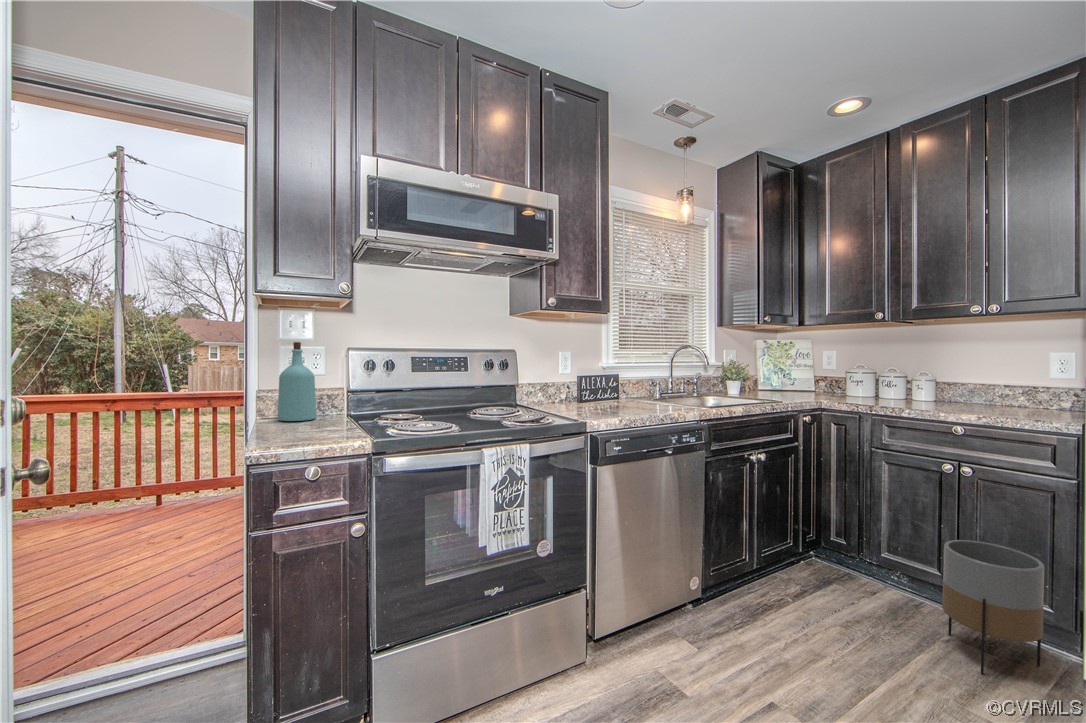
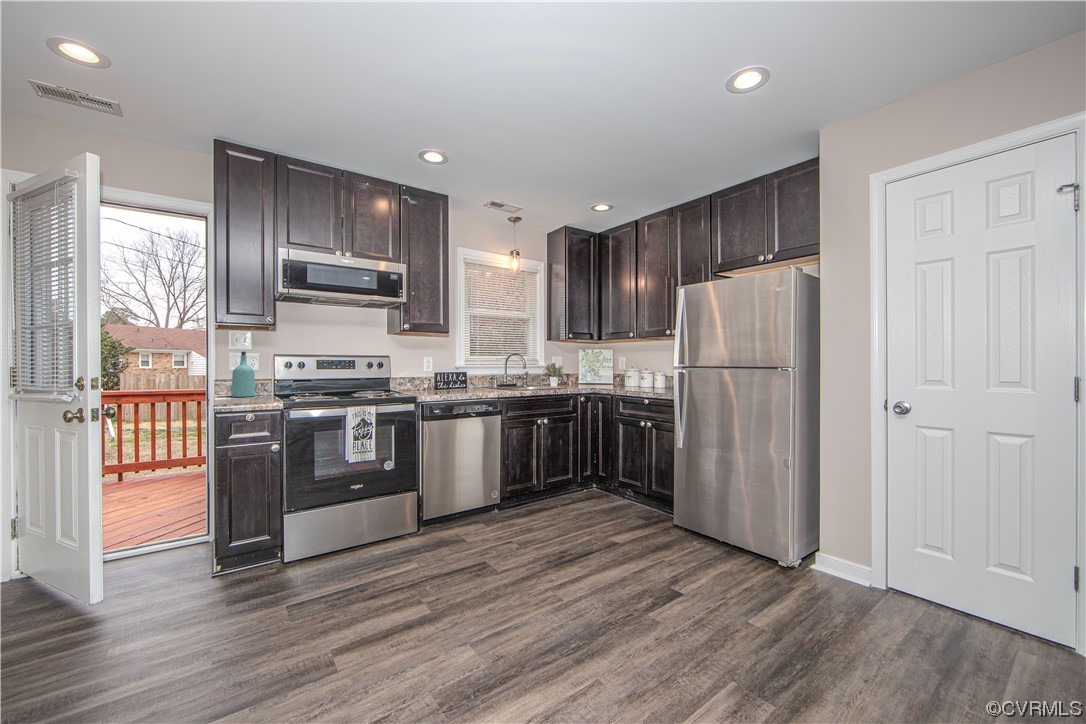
planter: present [942,540,1044,674] -> none [626,460,669,528]

